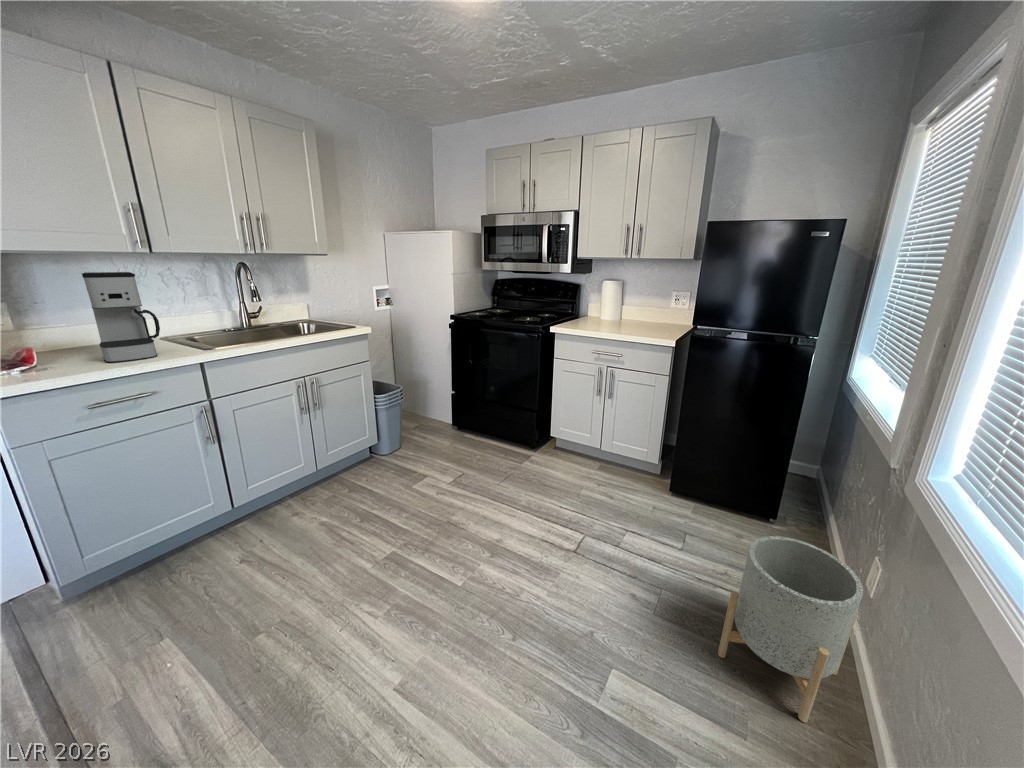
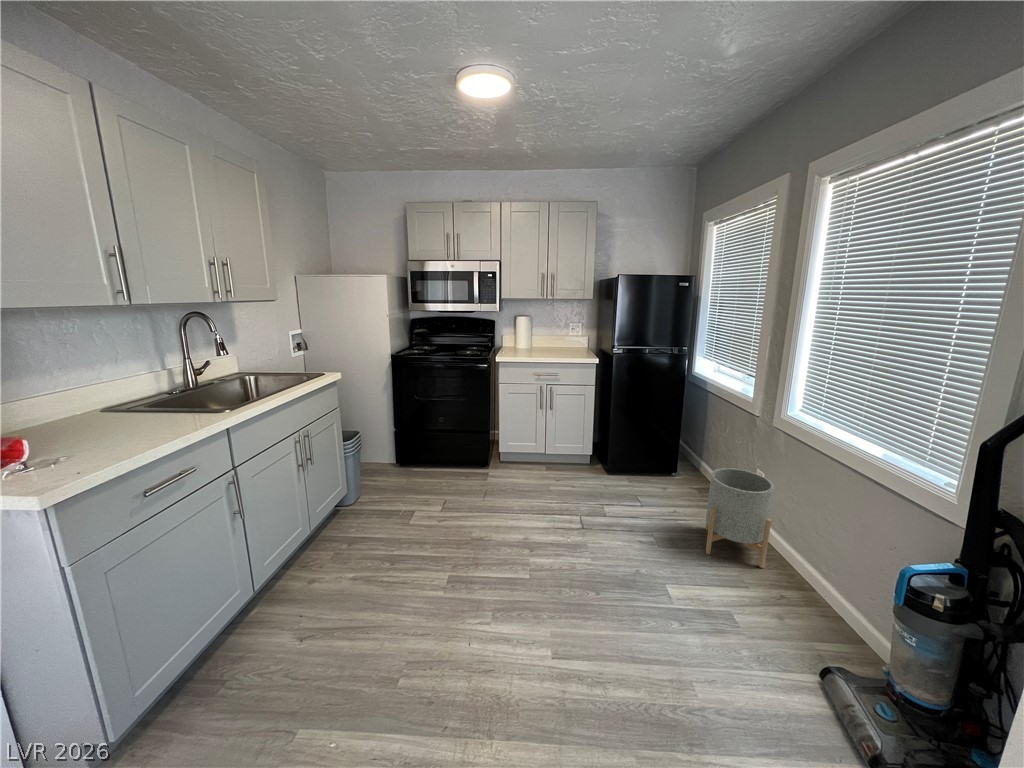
coffee maker: present [82,272,160,363] -> none [67,330,179,441]

